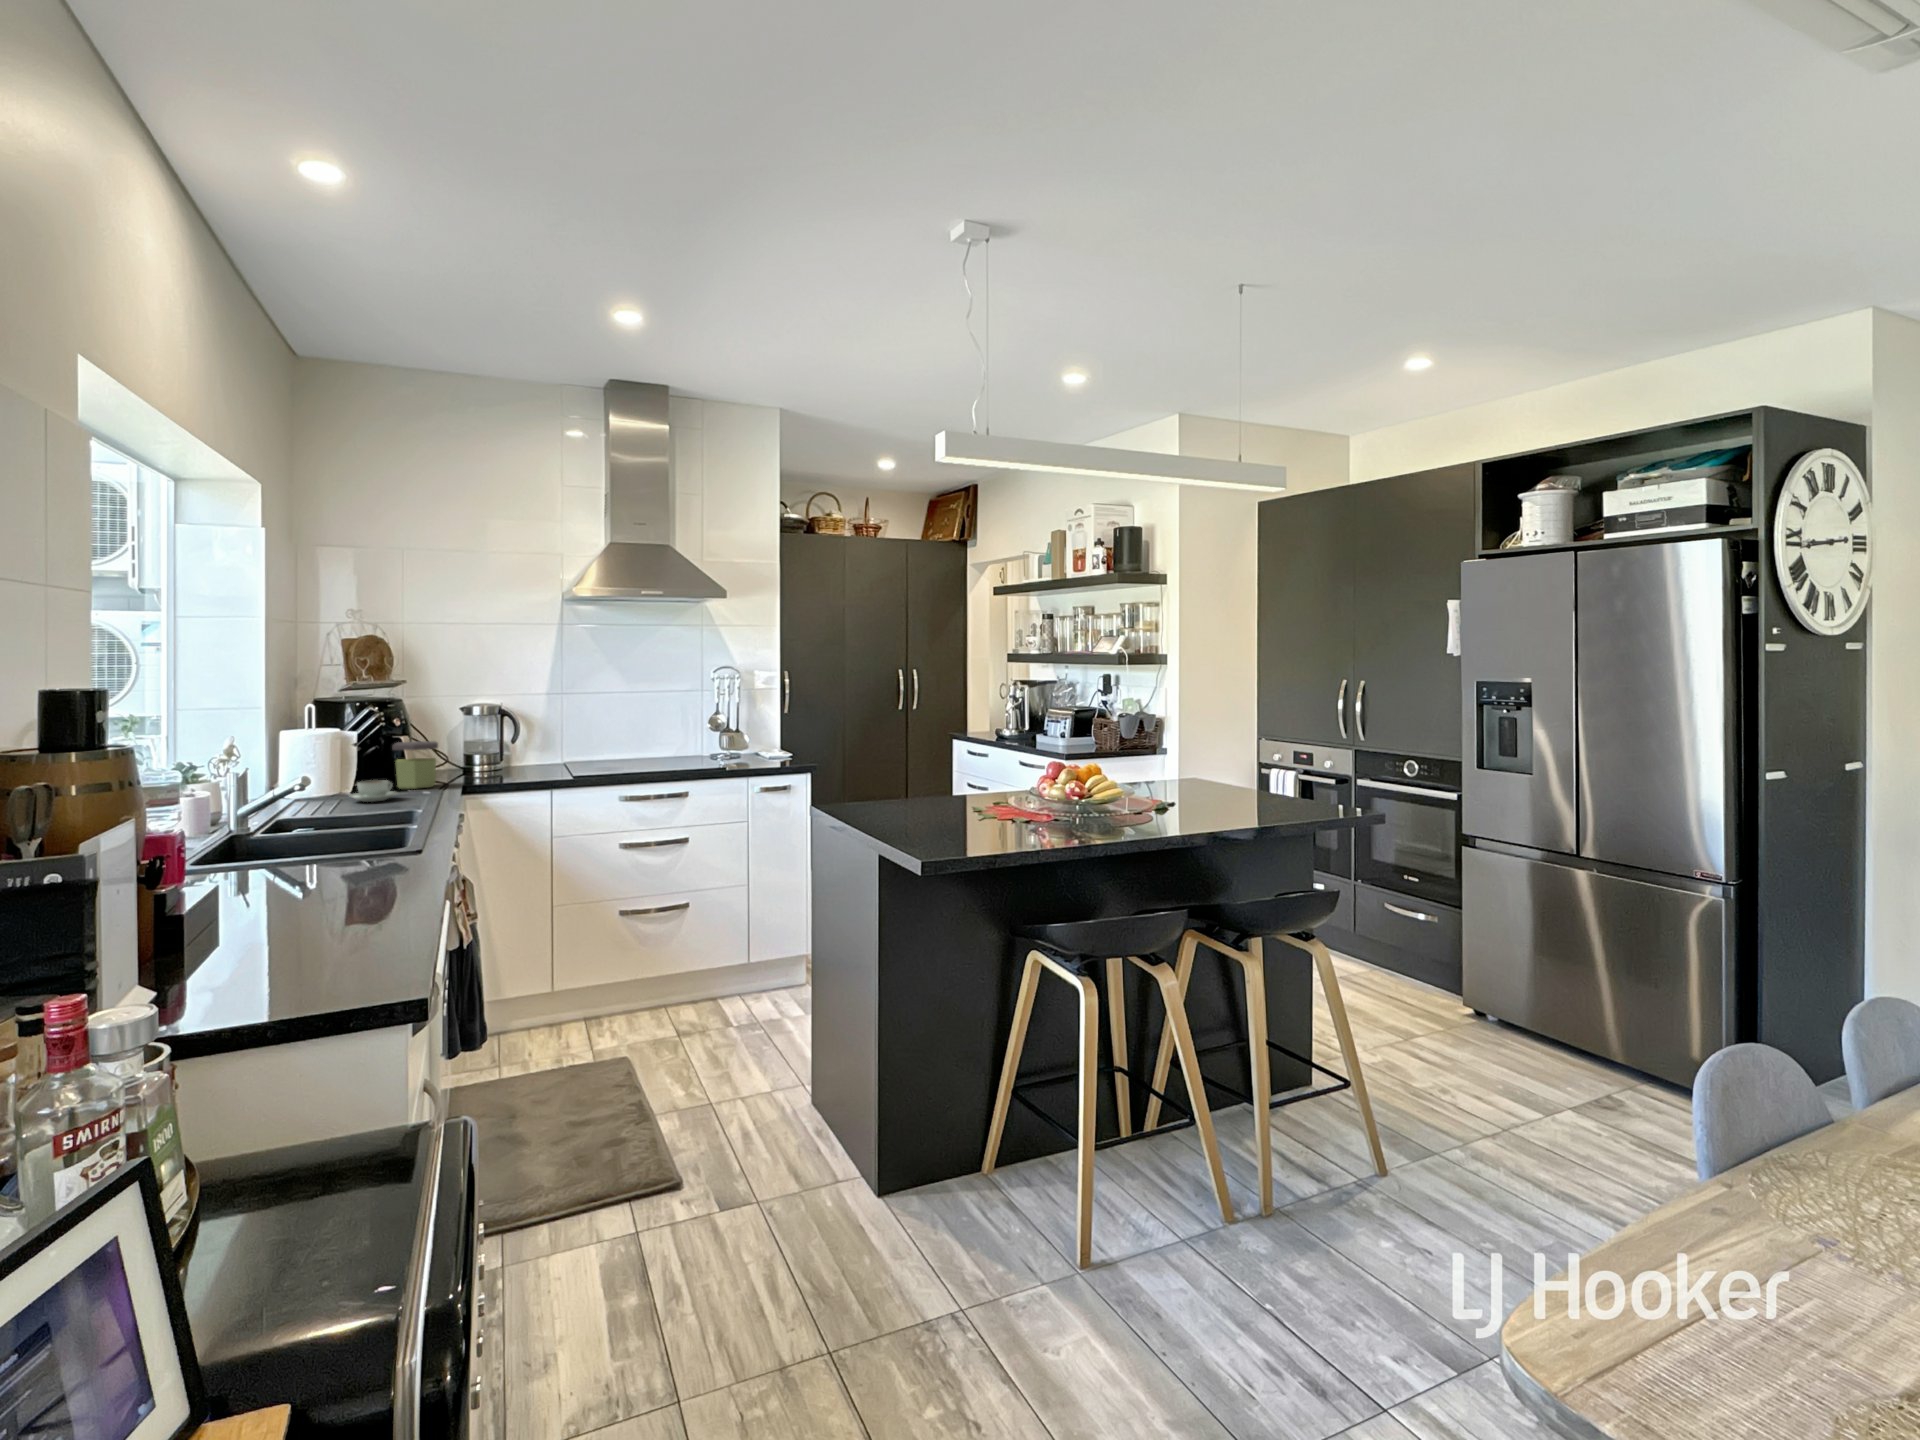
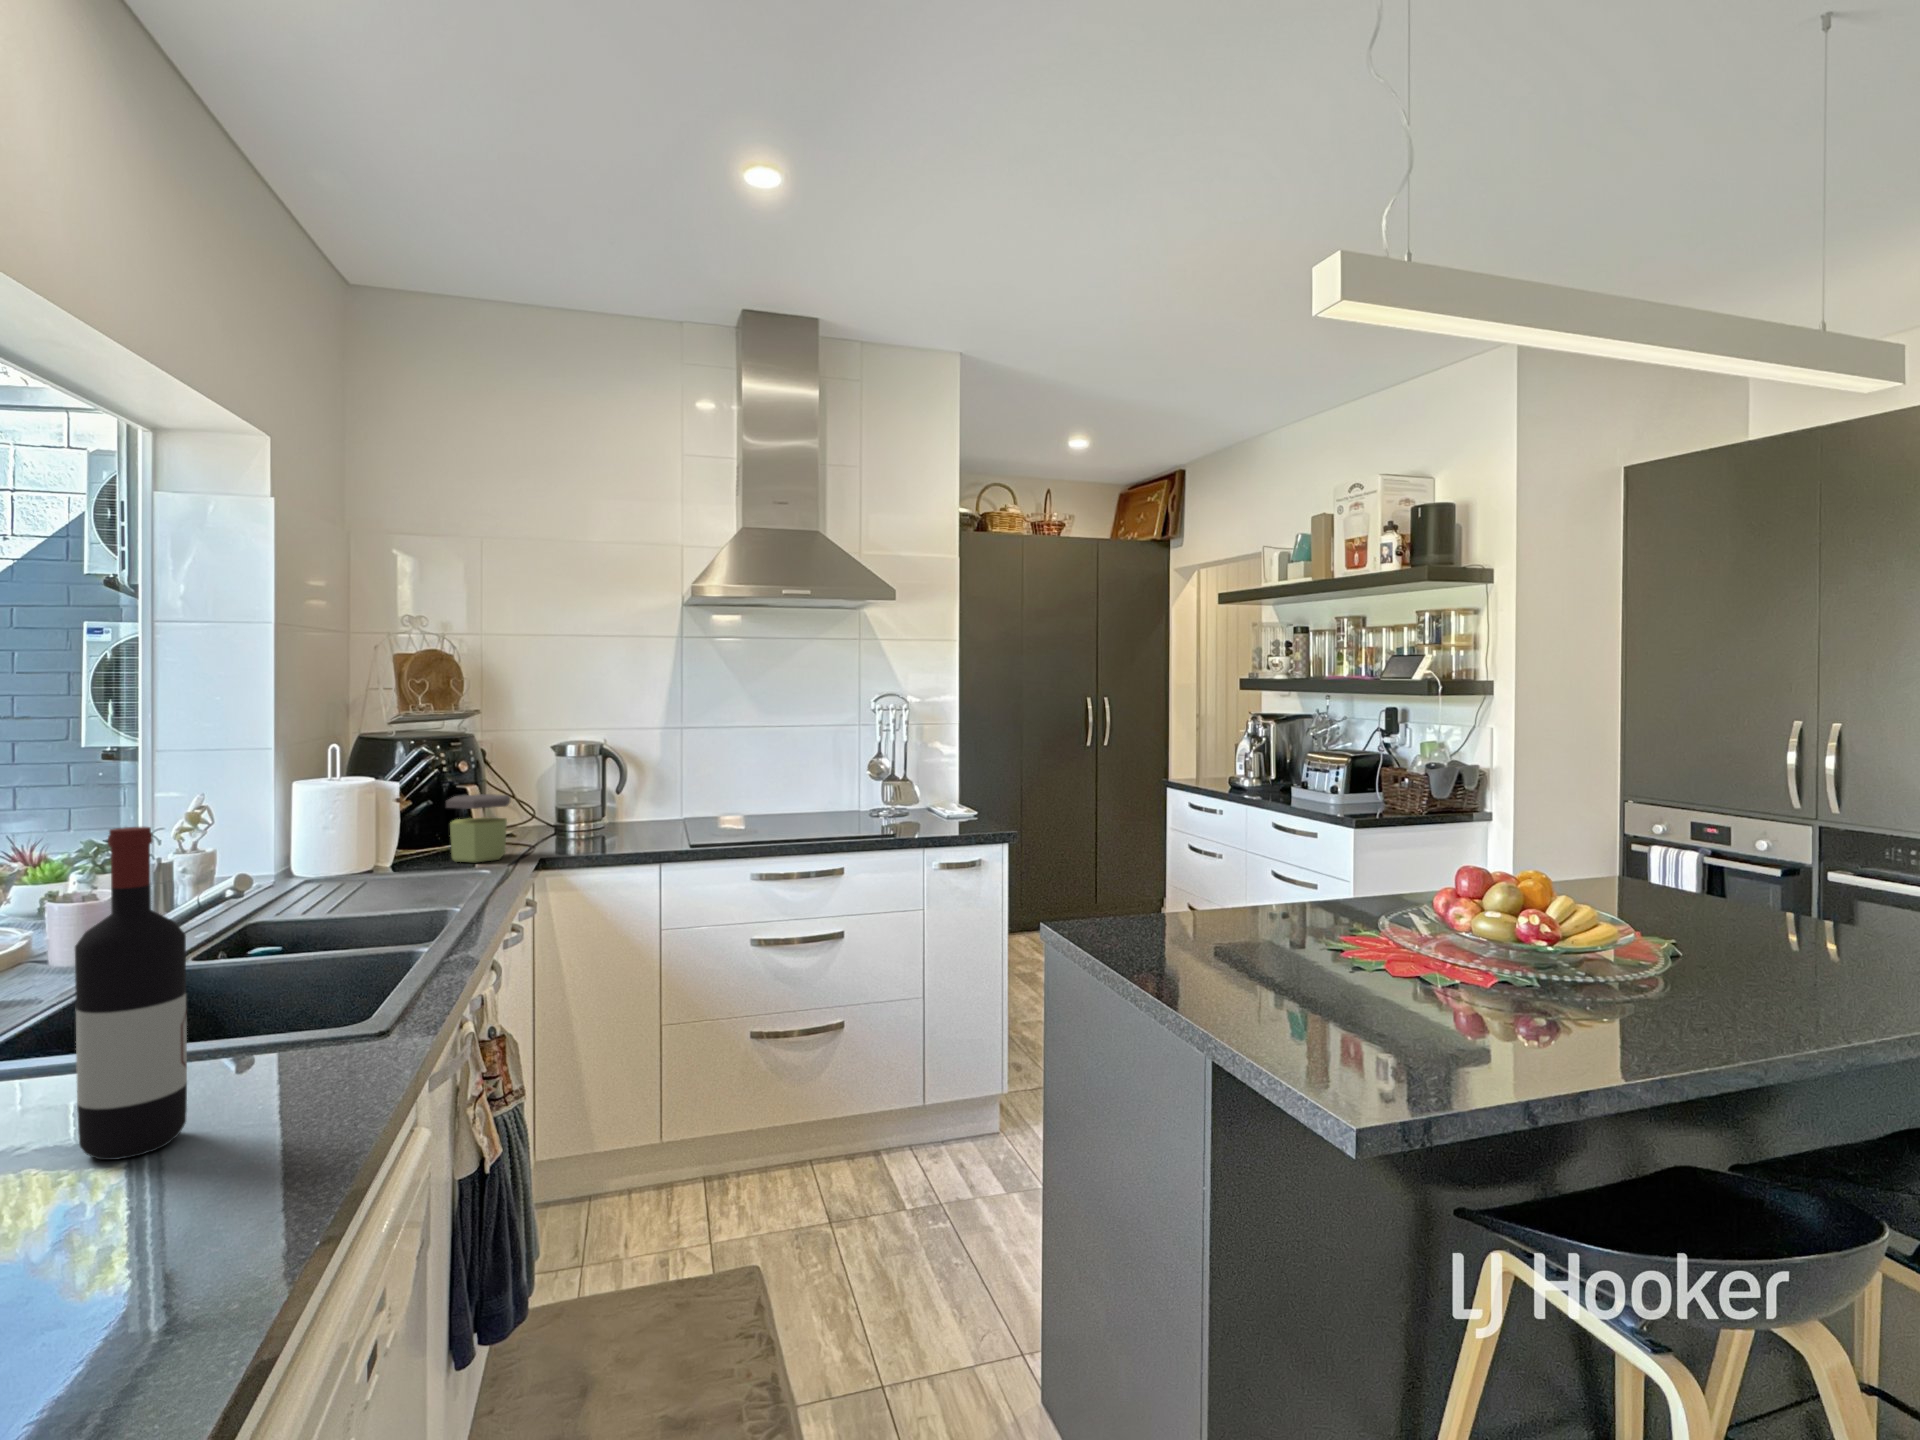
wine bottle: none [285,732,337,889] -> present [75,827,187,1160]
coffee cup: present [350,780,397,802] -> none [372,854,442,887]

